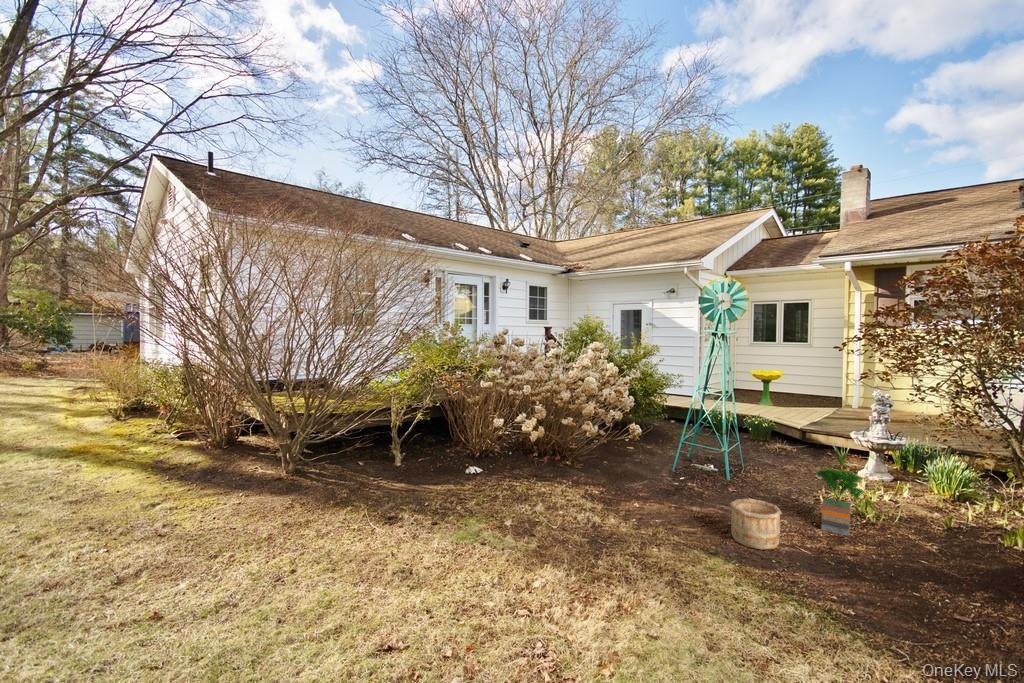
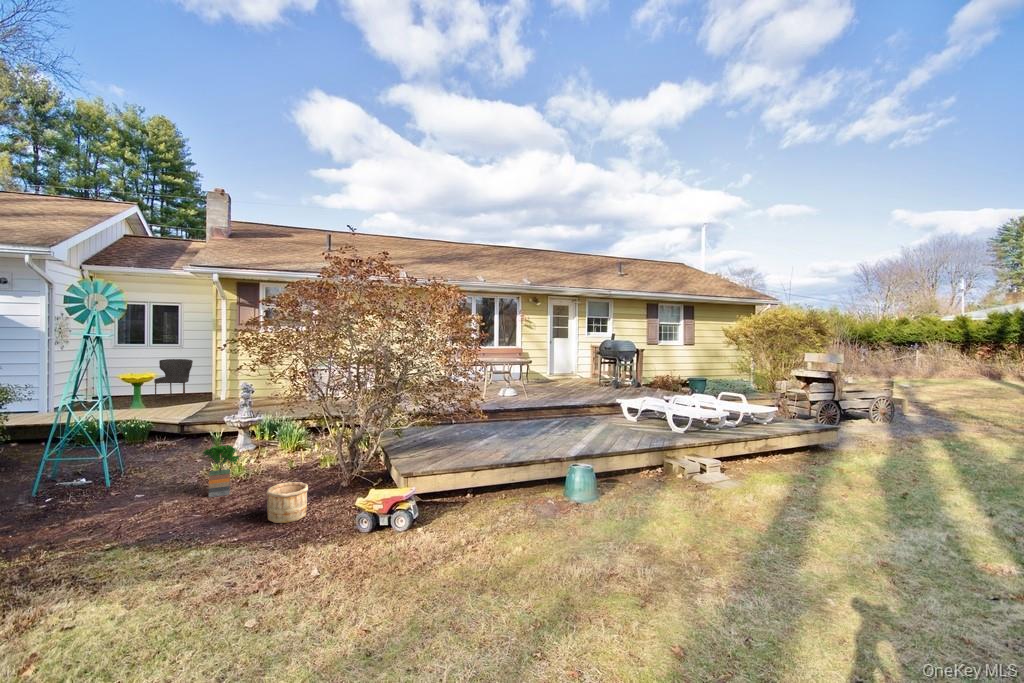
chair: none [783,359,822,402] -> present [154,359,193,400]
wooden bucket: present [730,499,782,549] -> present [266,482,308,523]

